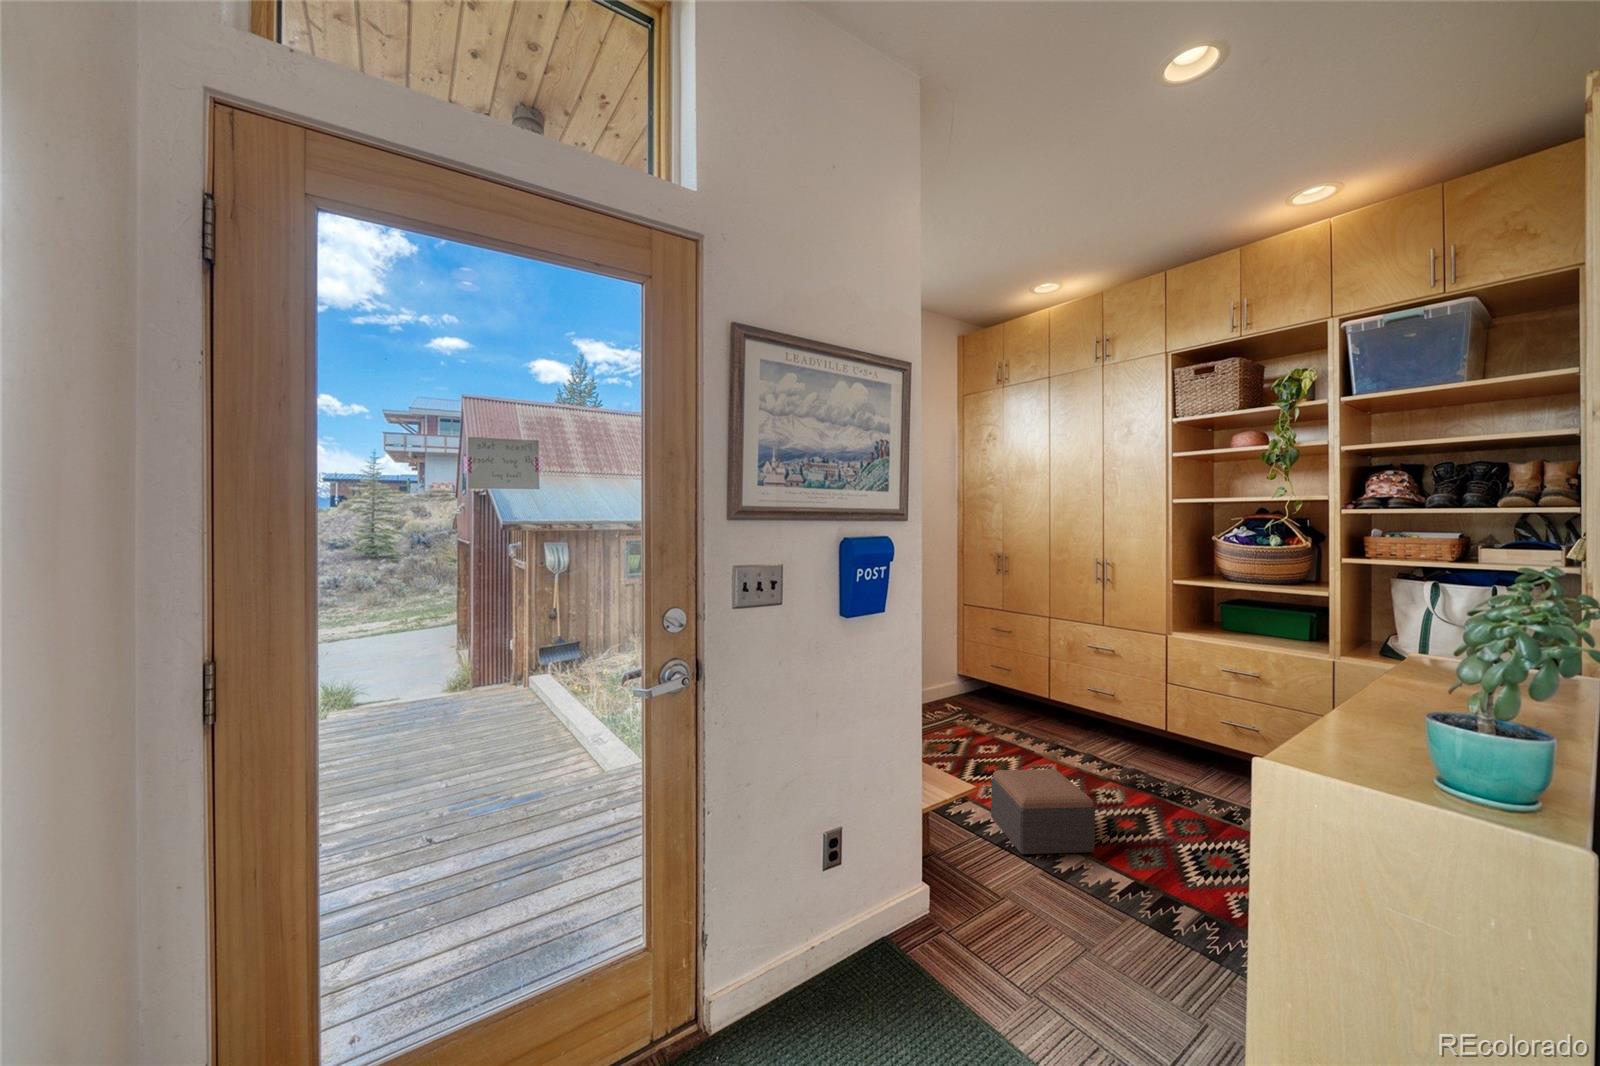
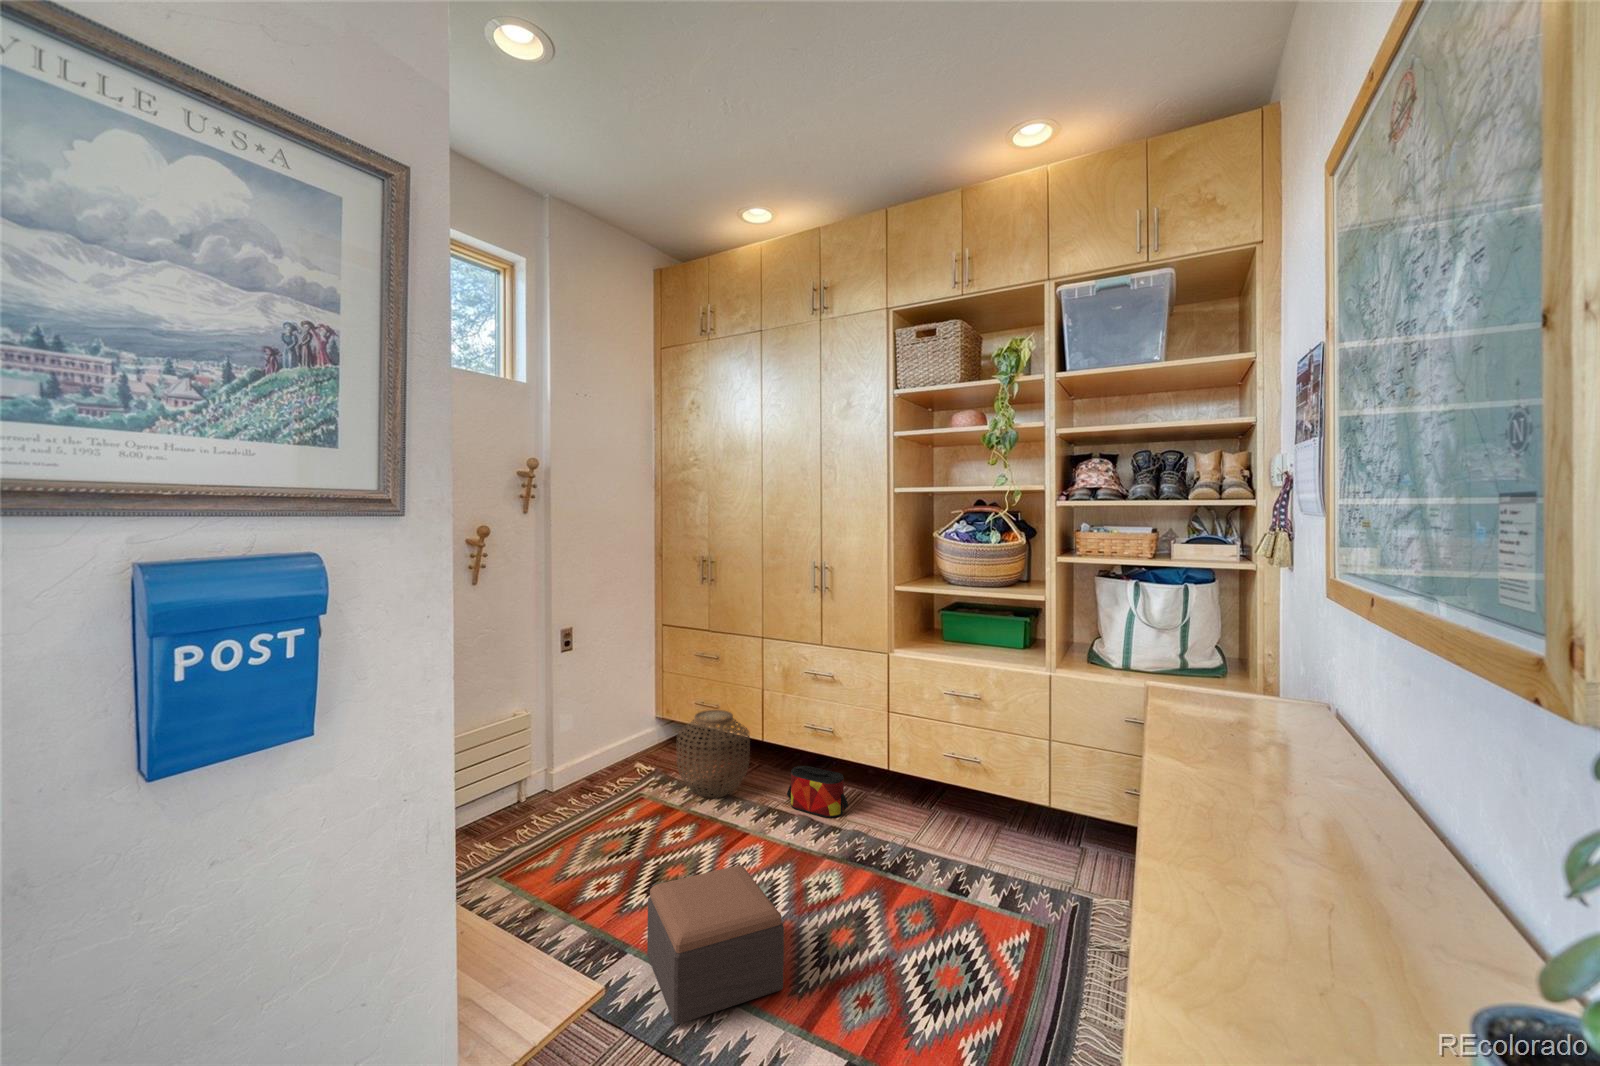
woven basket: none [984,670,1042,735] -> present [677,710,750,798]
bag: none [1074,719,1130,761] -> present [787,766,848,817]

